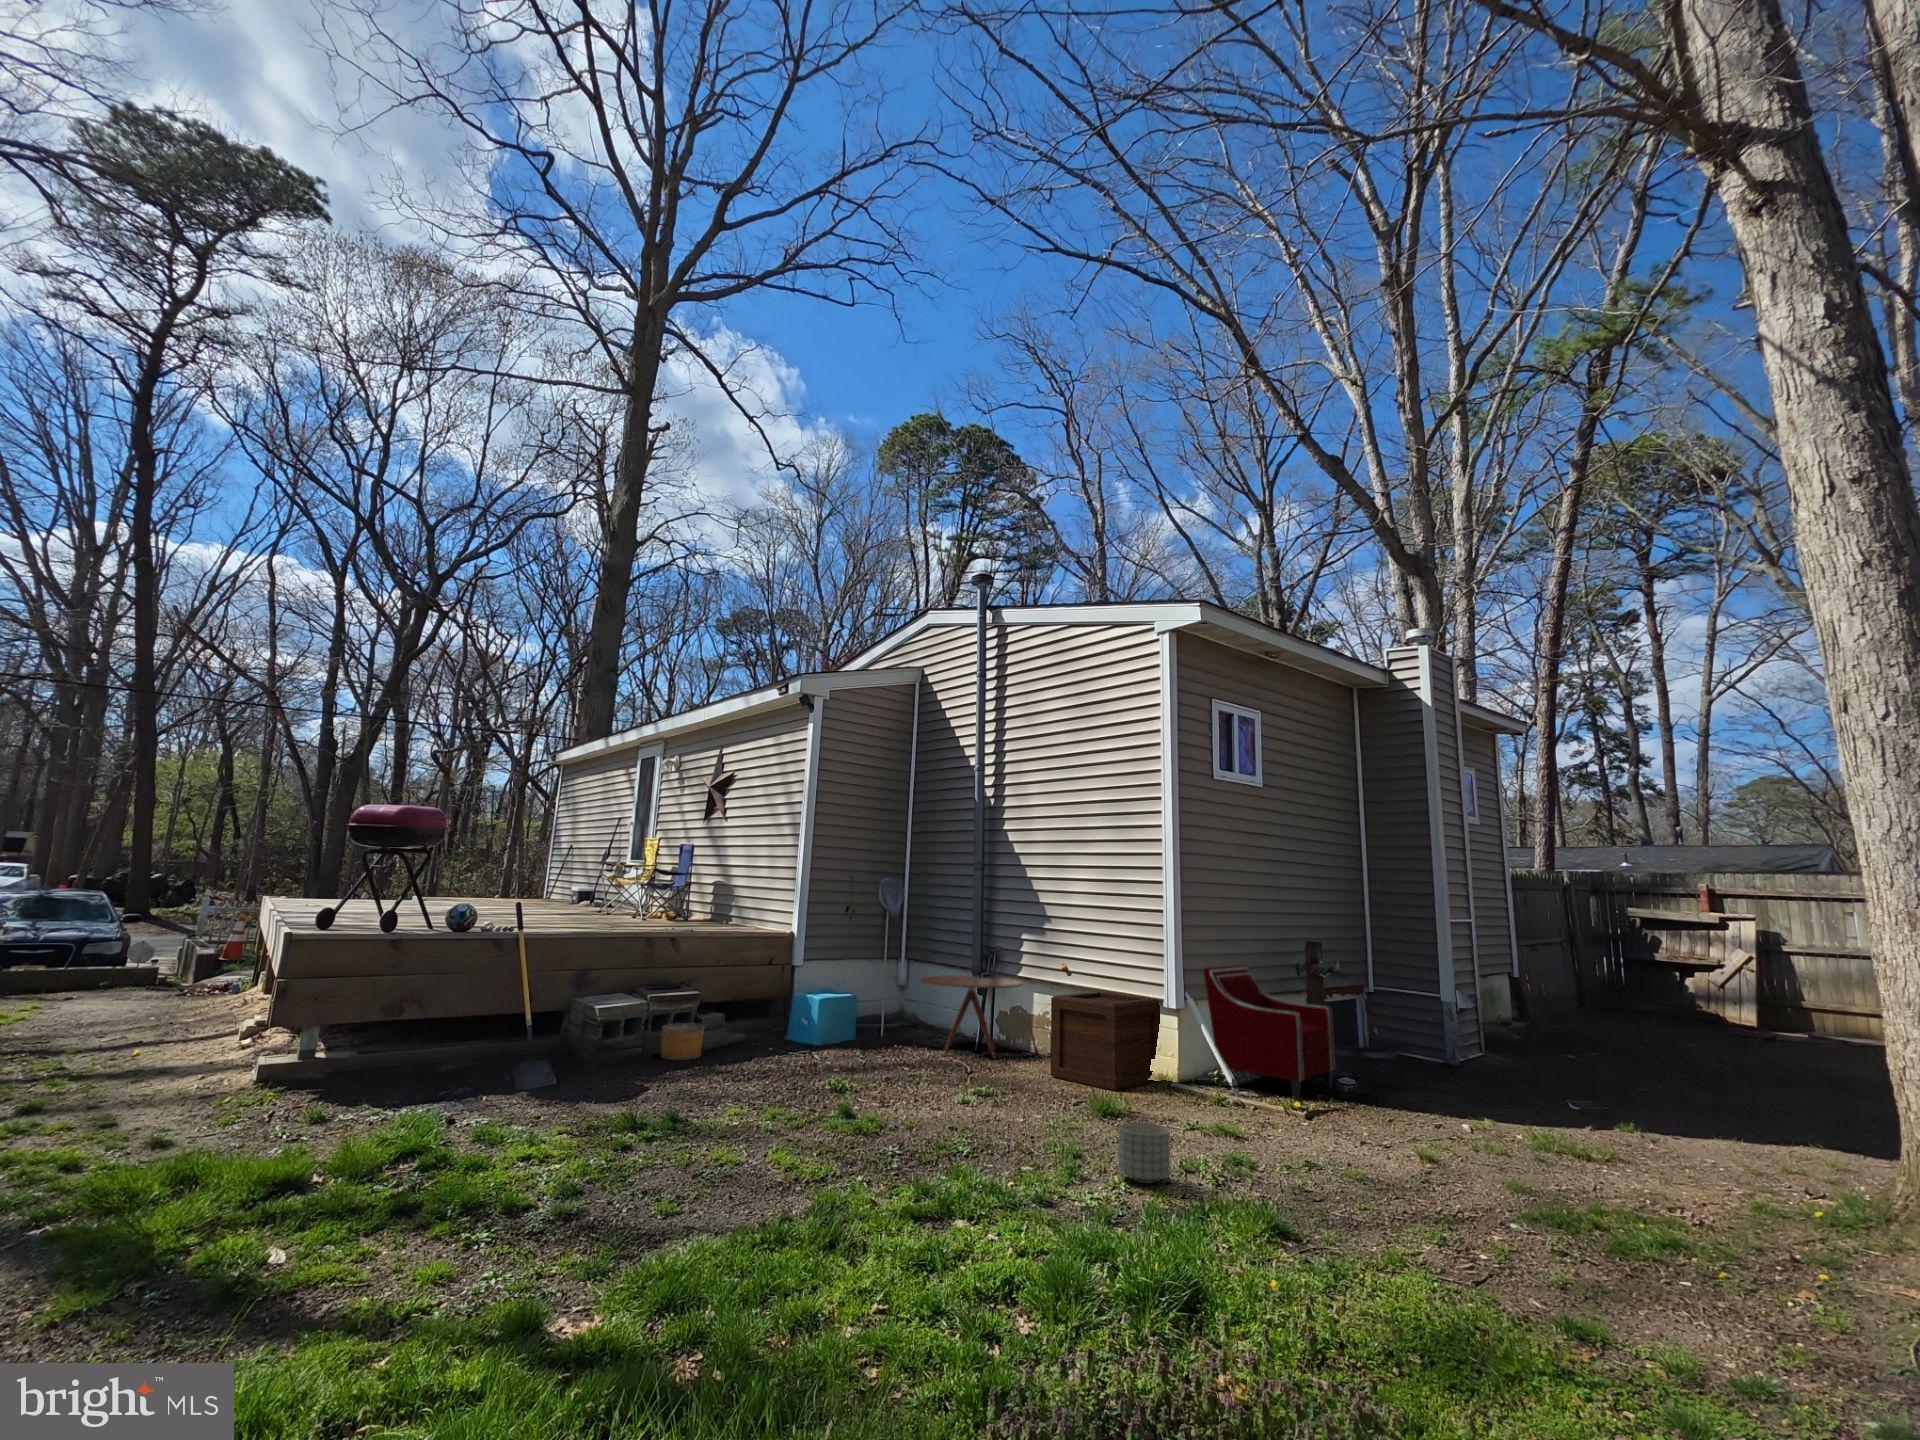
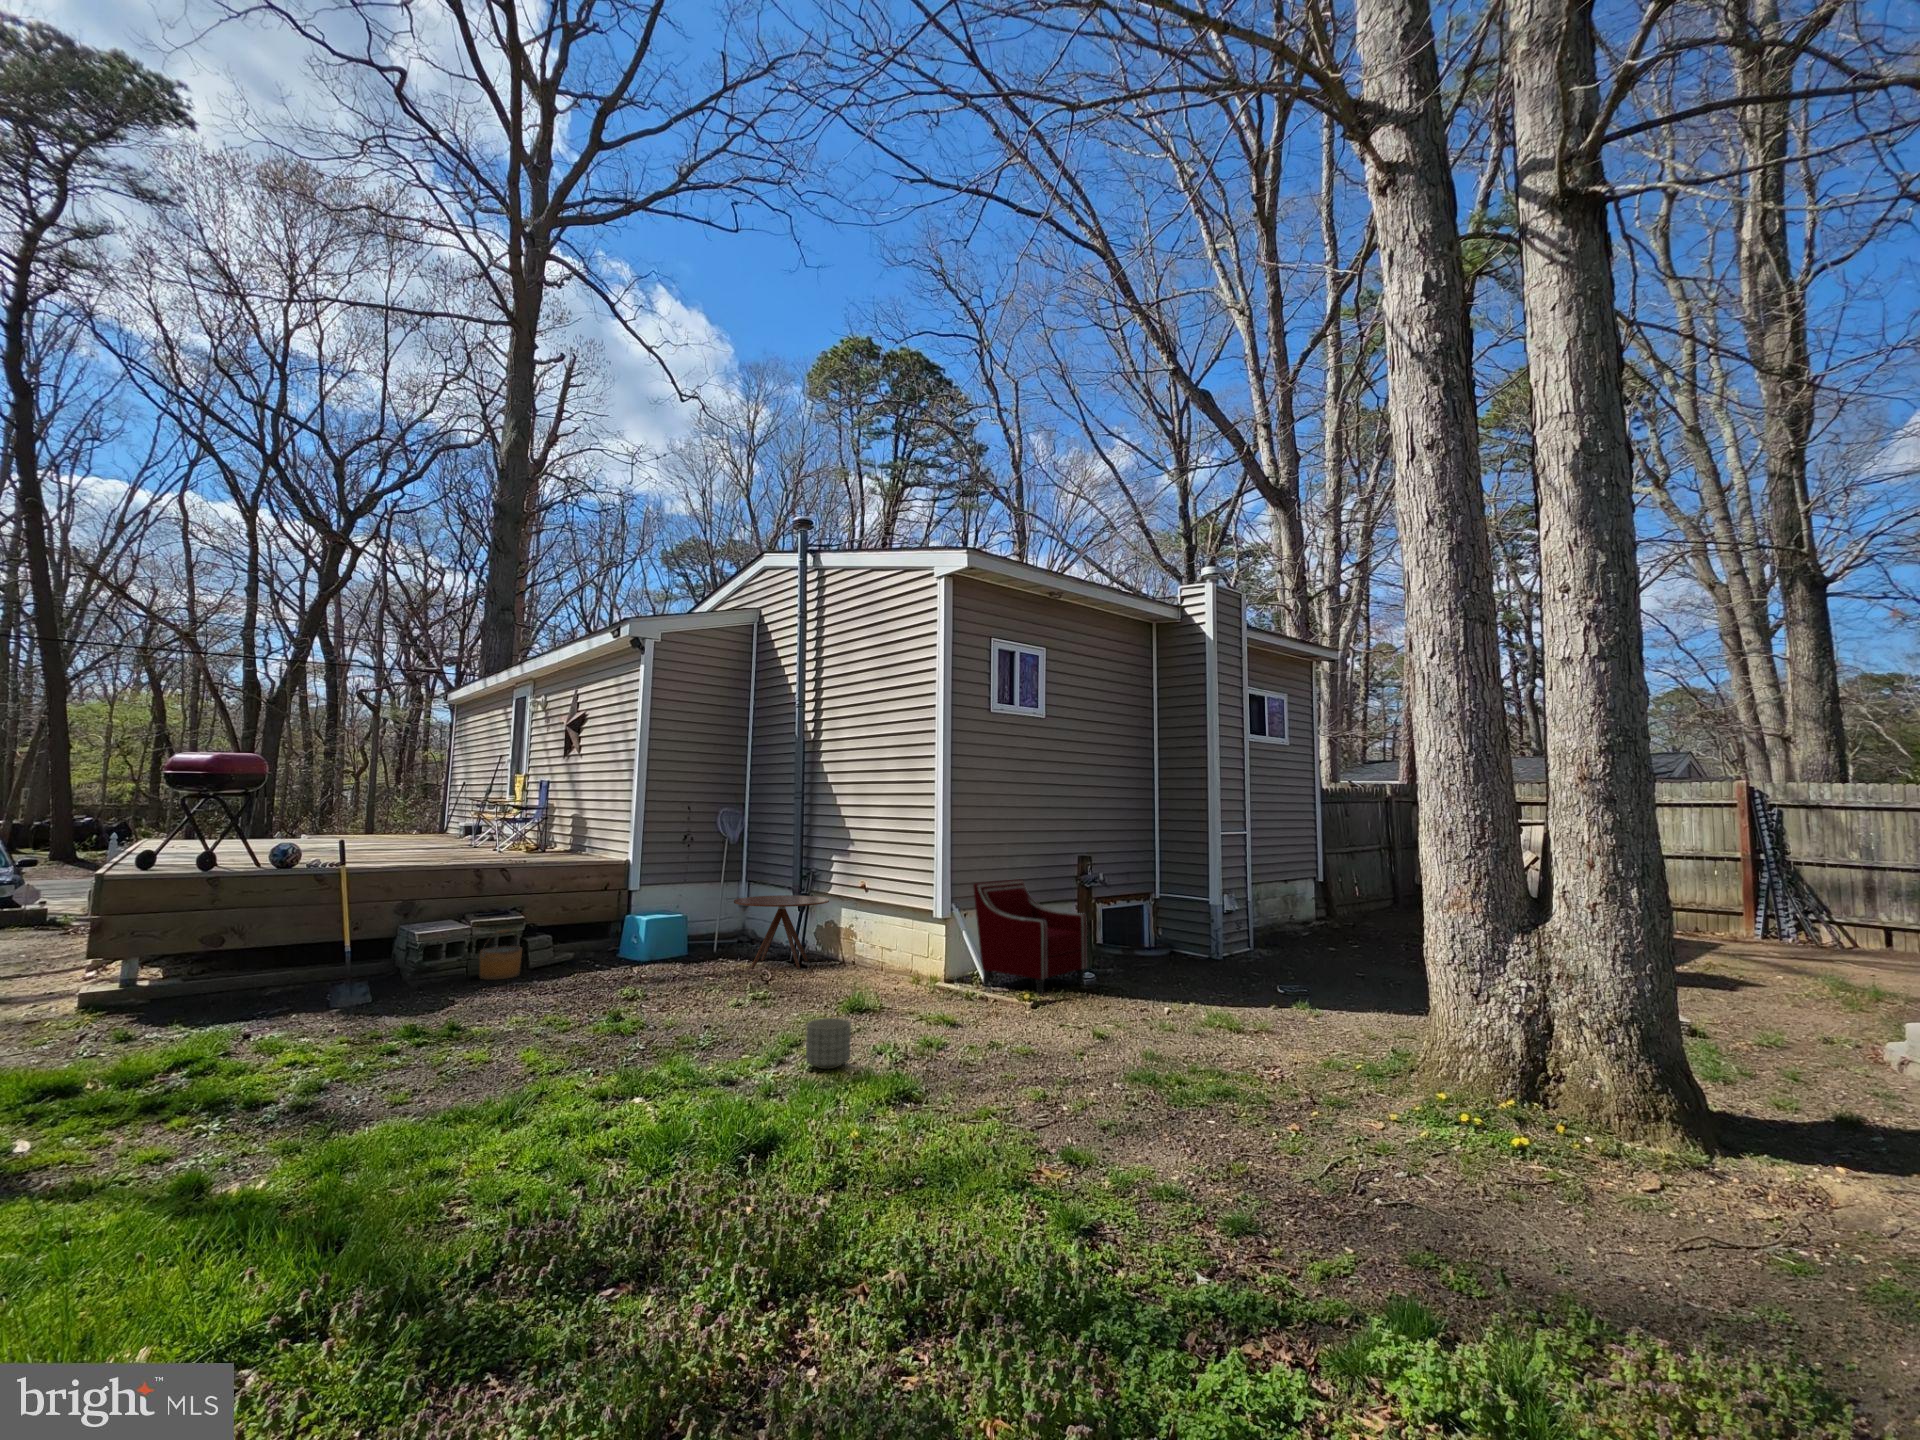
wooden crate: present [1050,992,1161,1091] -> none [834,907,934,993]

